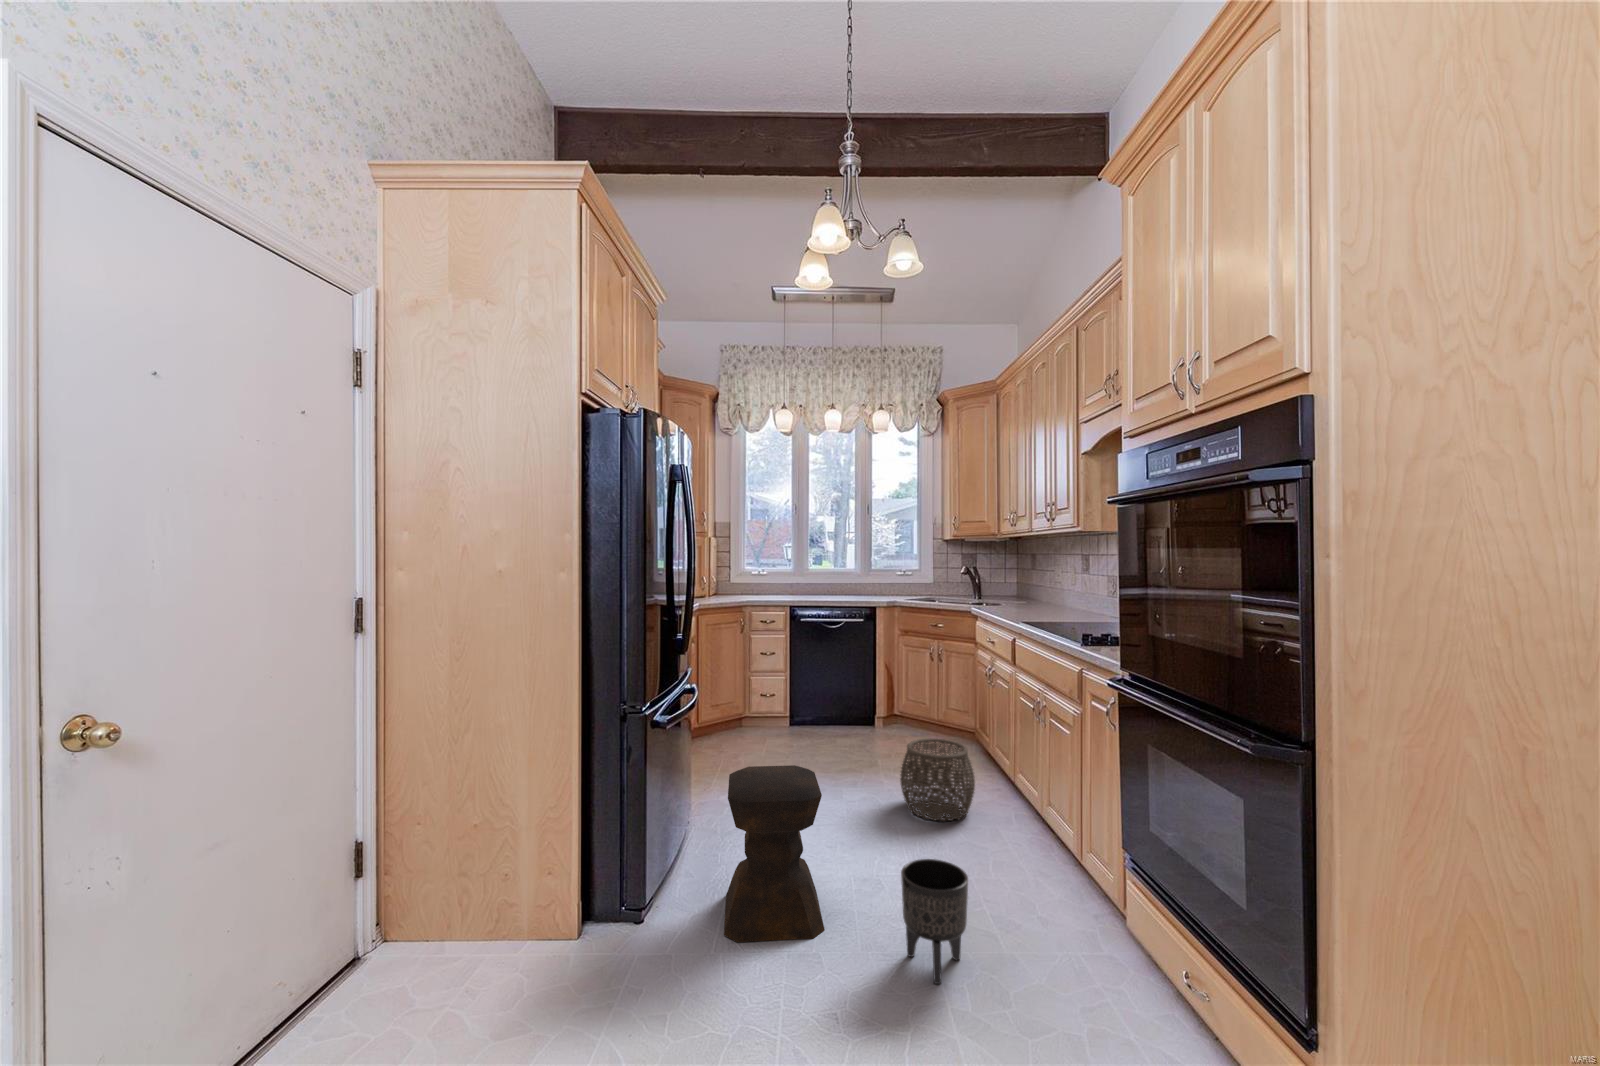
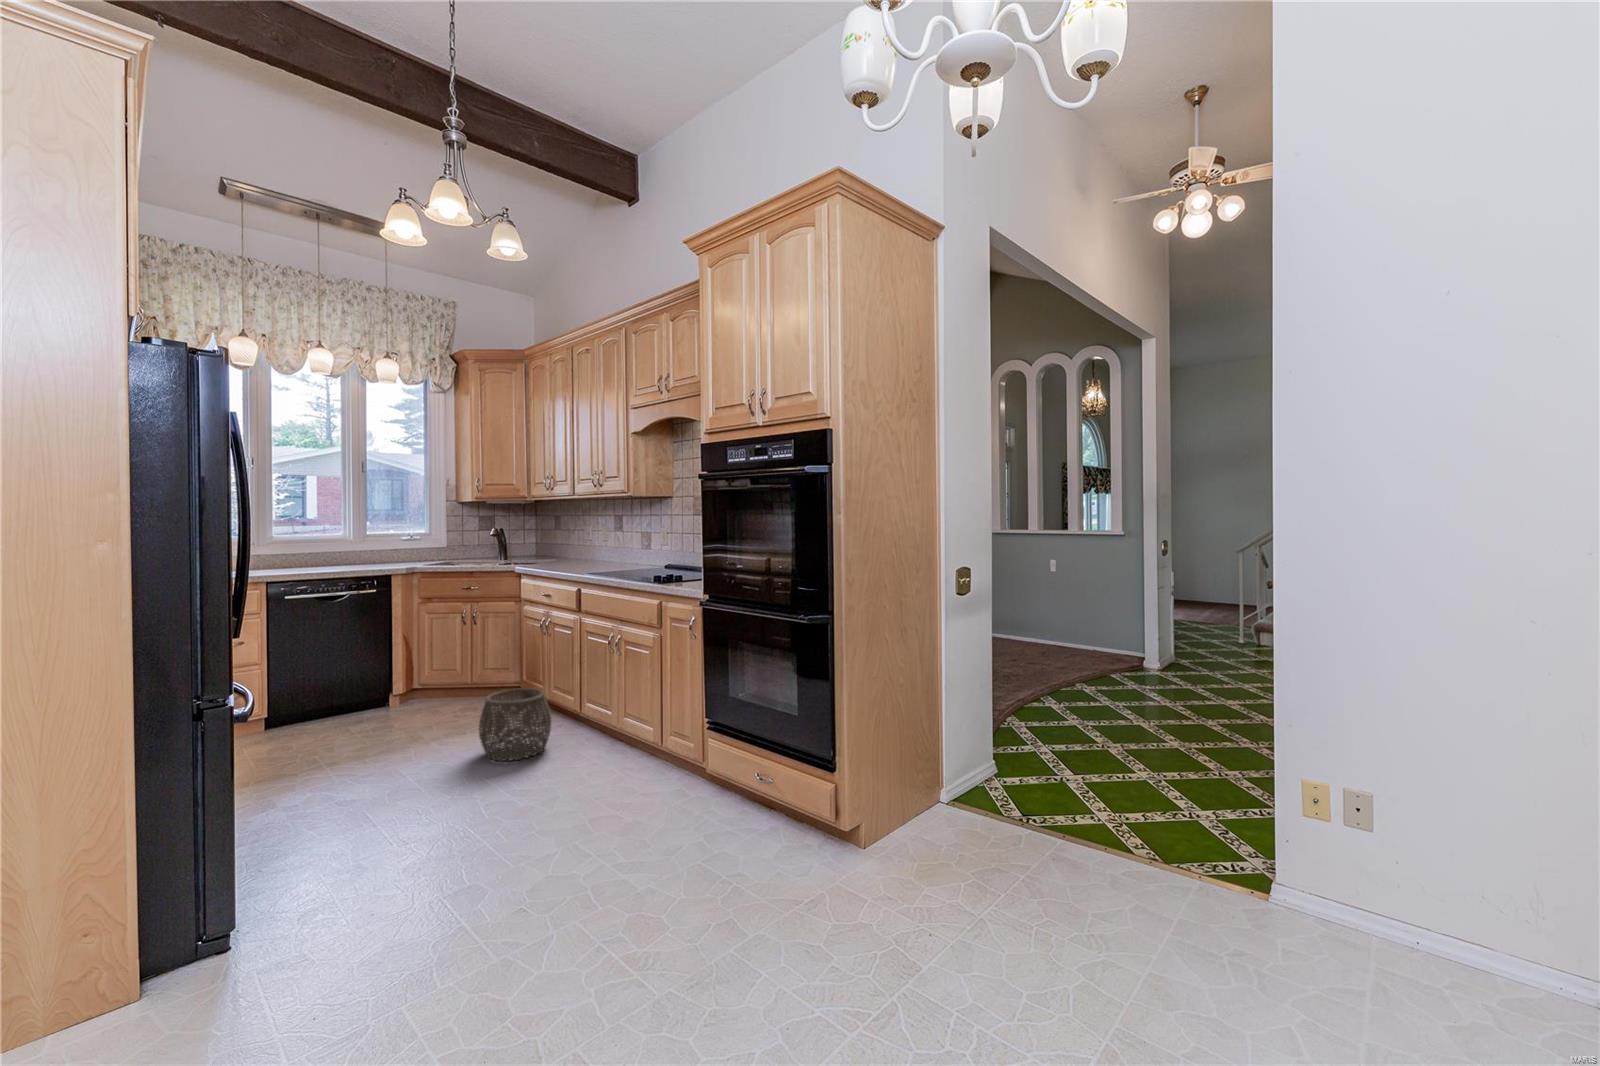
stool: present [724,765,825,942] -> none [348,725,479,901]
planter: present [901,859,968,984] -> none [558,762,613,851]

